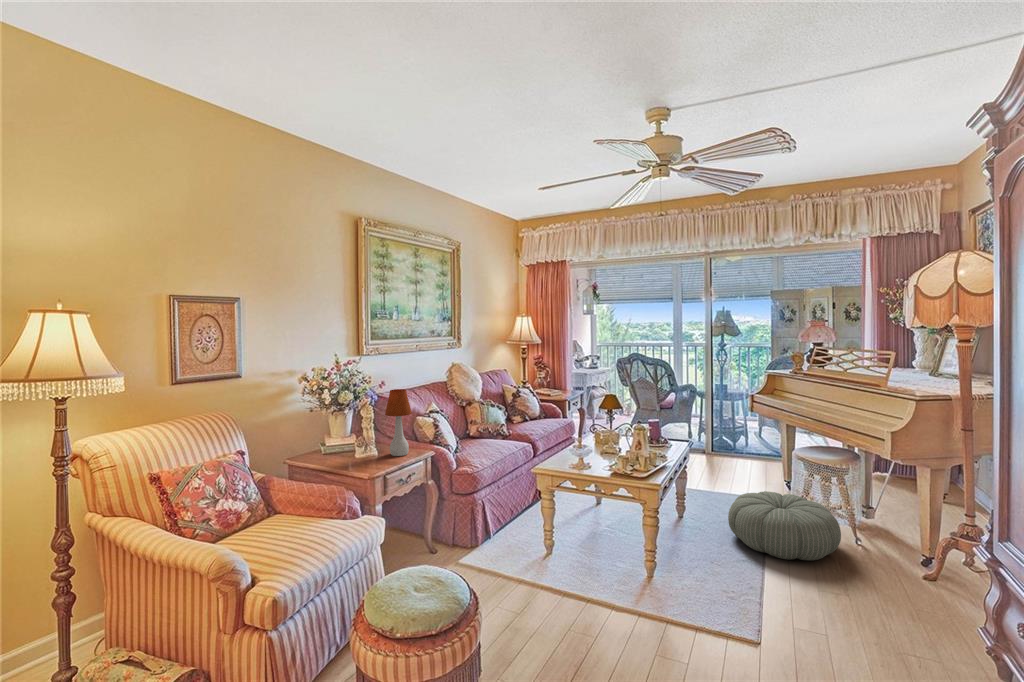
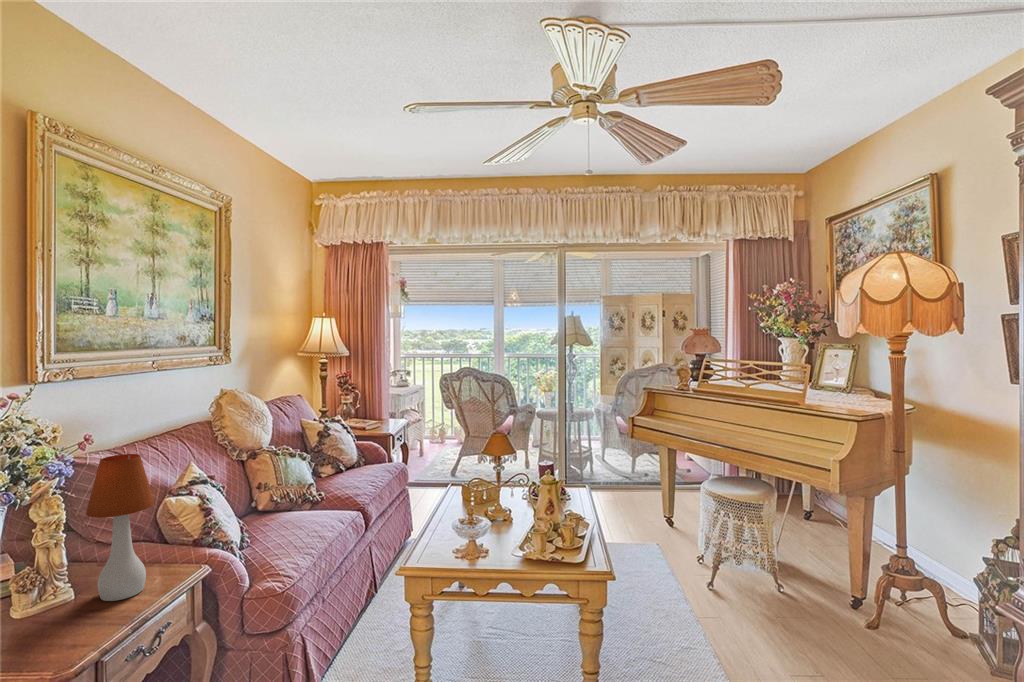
pouf: present [728,491,841,561] -> none [656,542,790,638]

